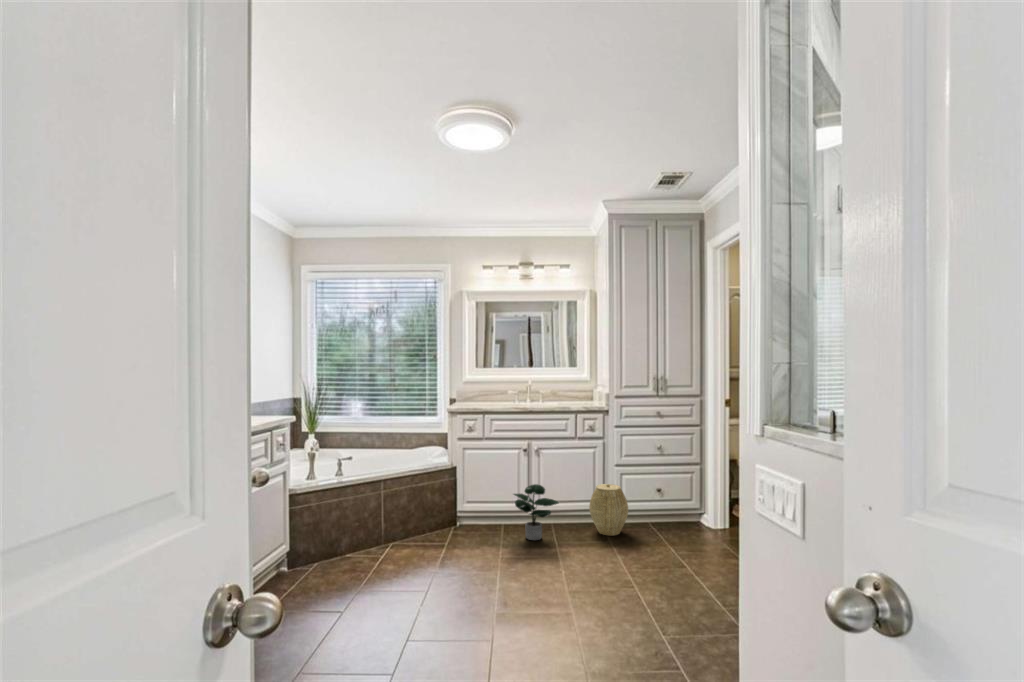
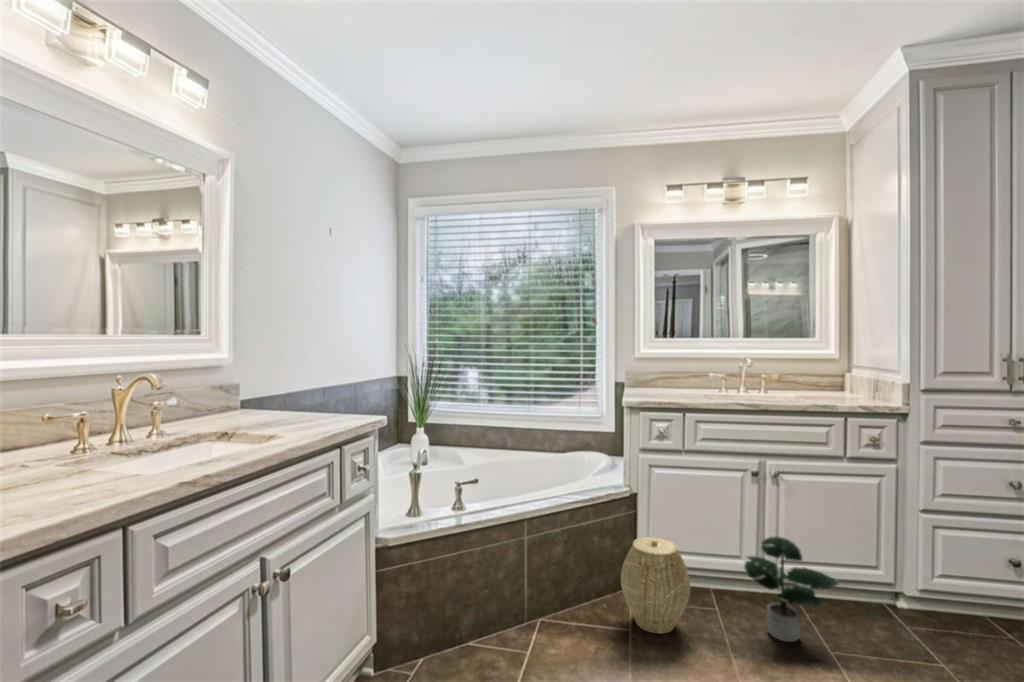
woven basket: present [589,484,628,536] -> present [621,537,690,633]

